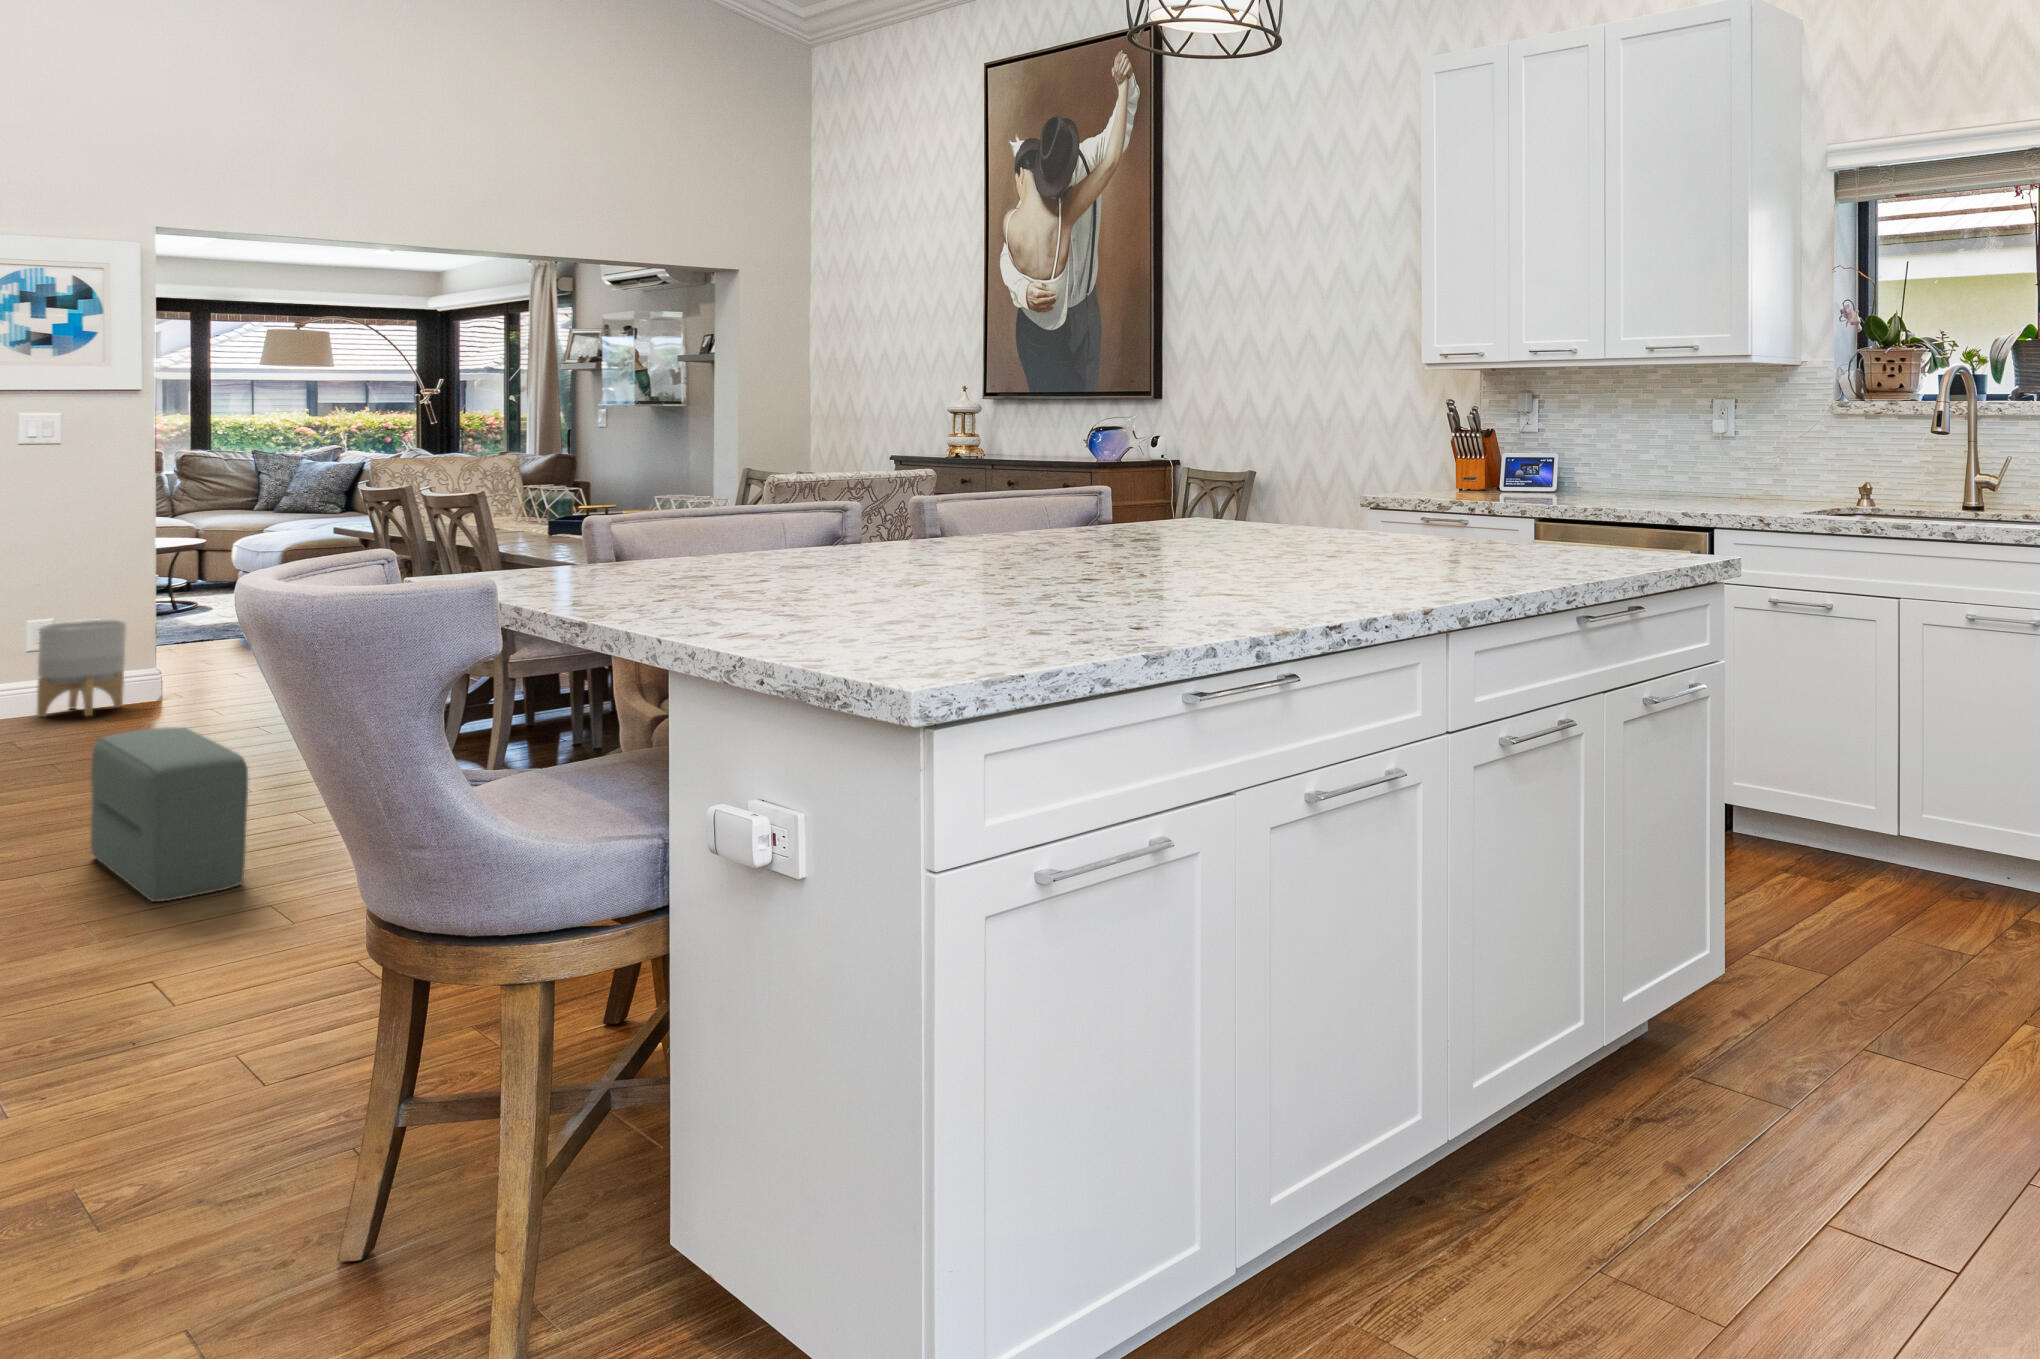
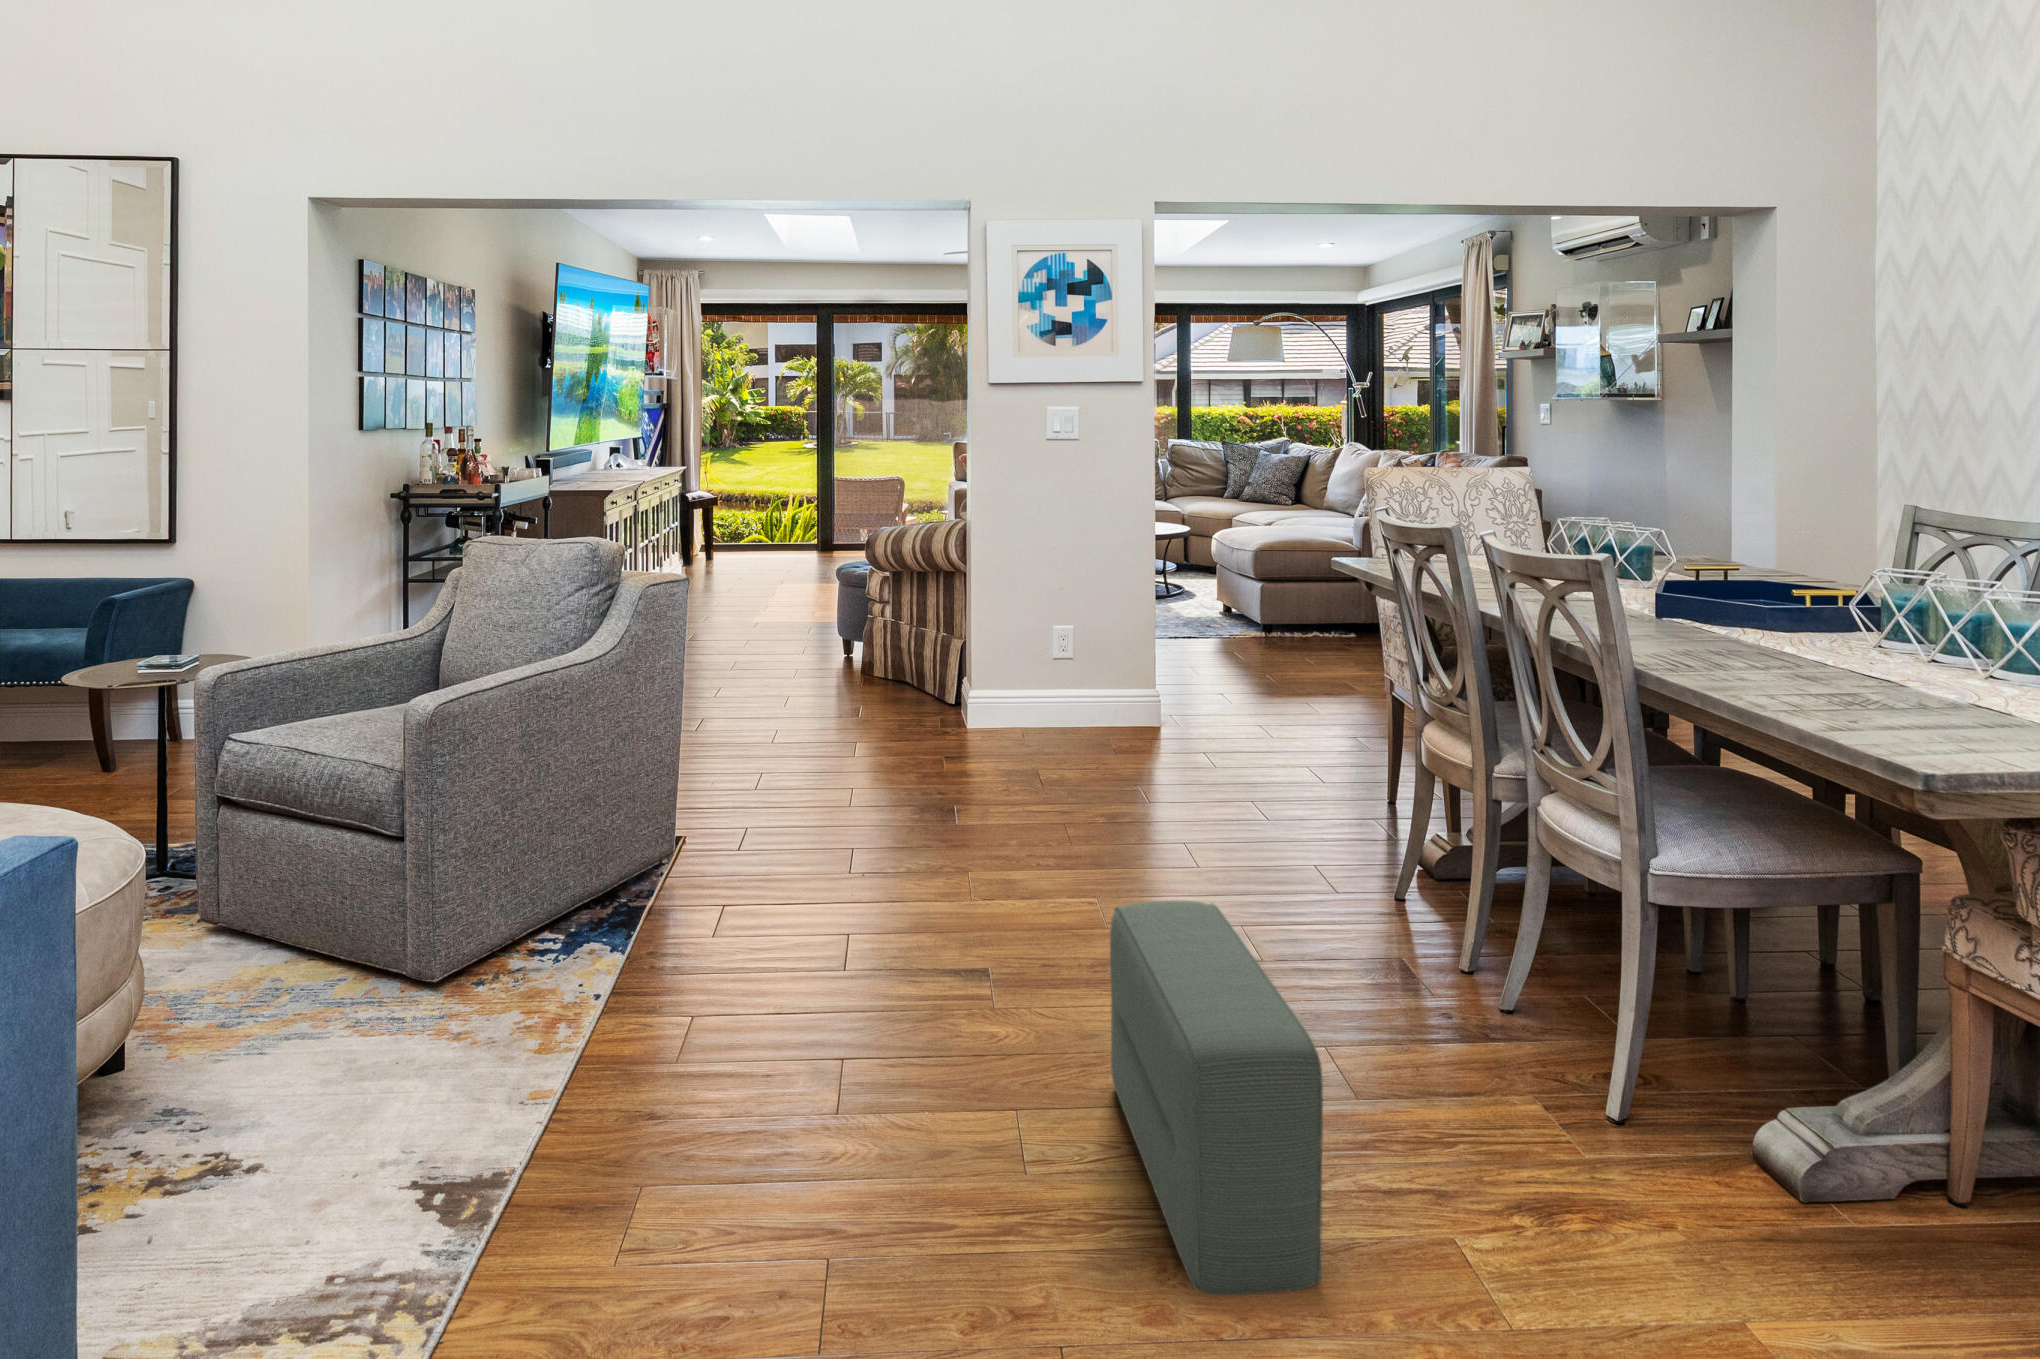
planter: present [37,619,126,717] -> none [1067,636,1138,749]

